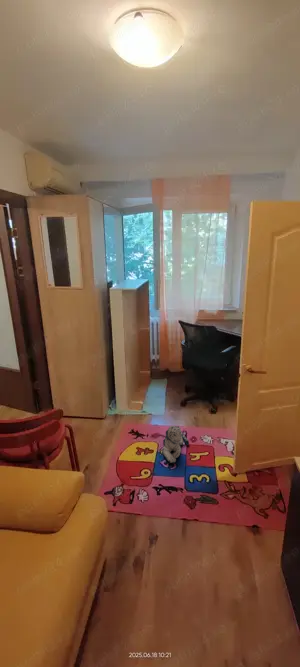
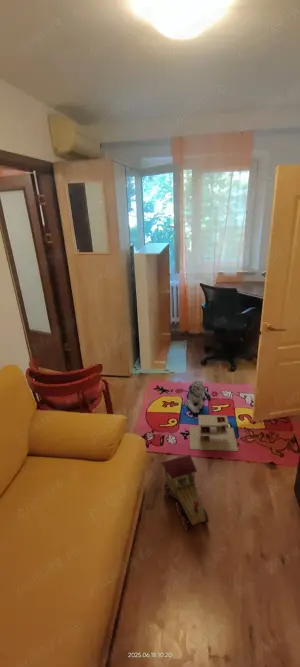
toy house: none [163,466,217,510] -> present [190,415,238,451]
toy train: none [125,518,179,622] -> present [162,455,209,530]

